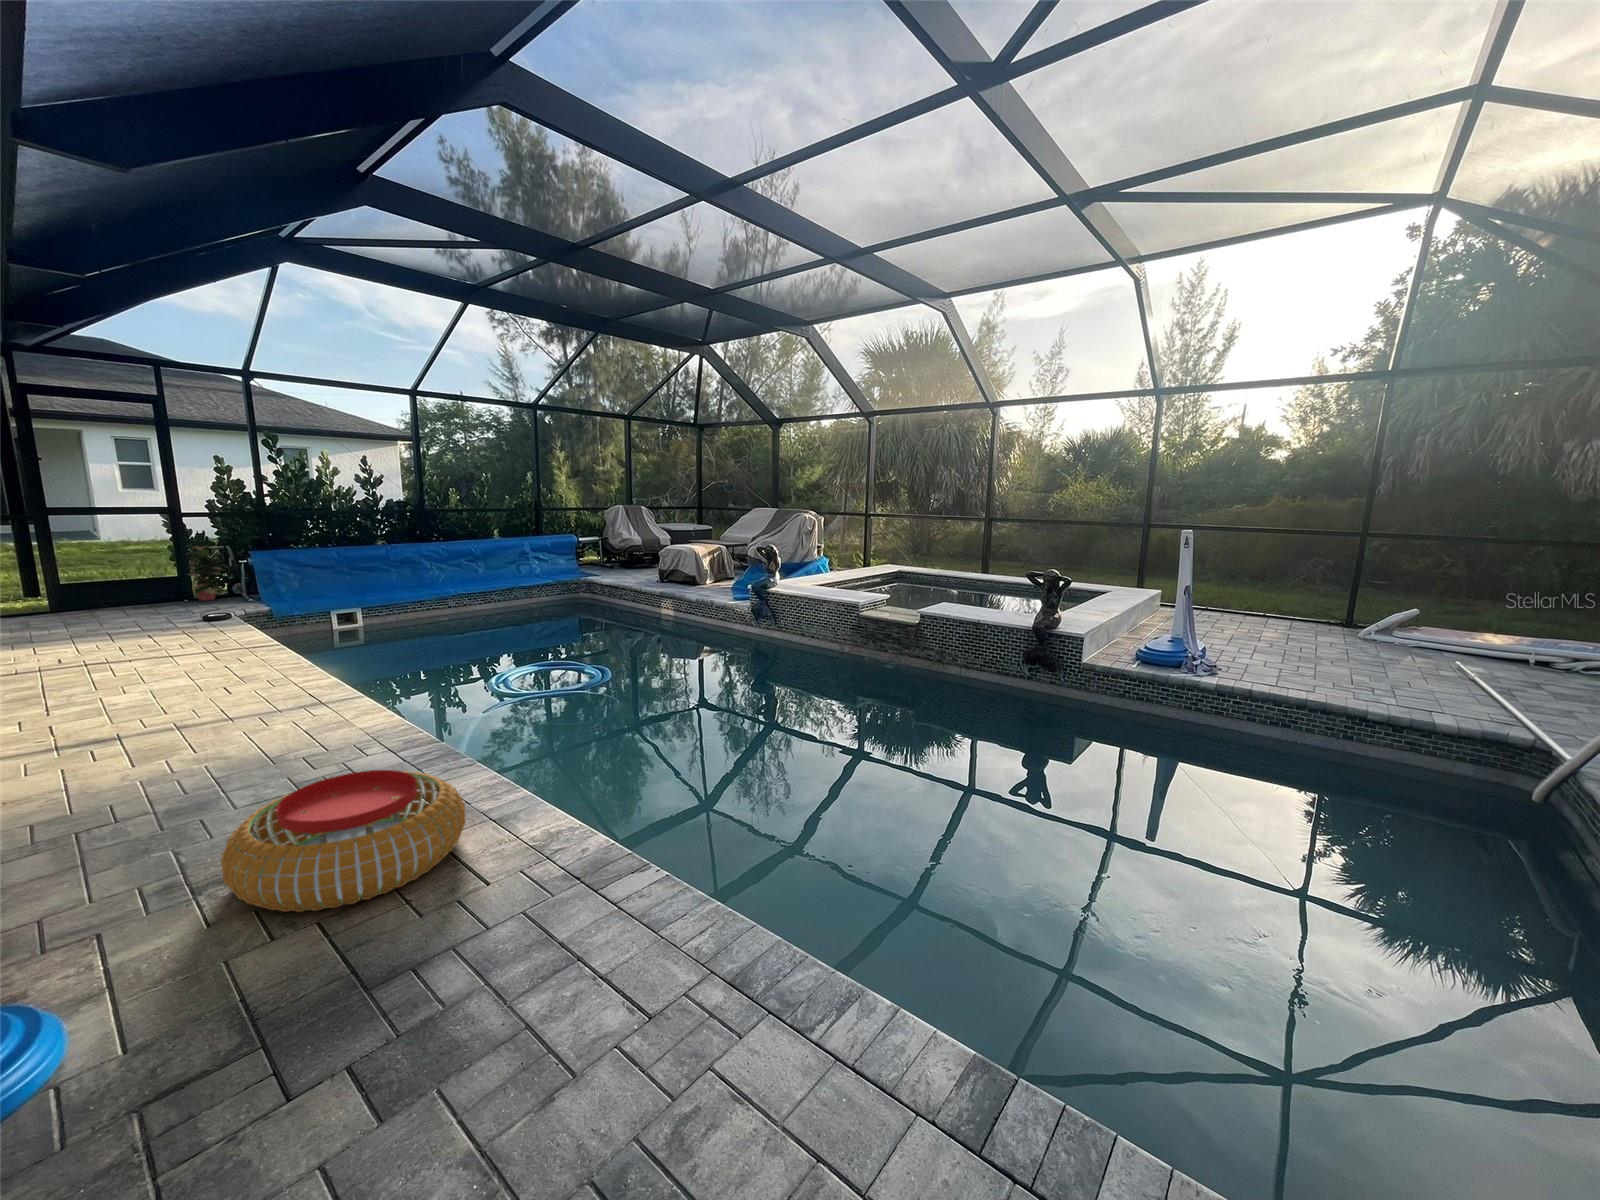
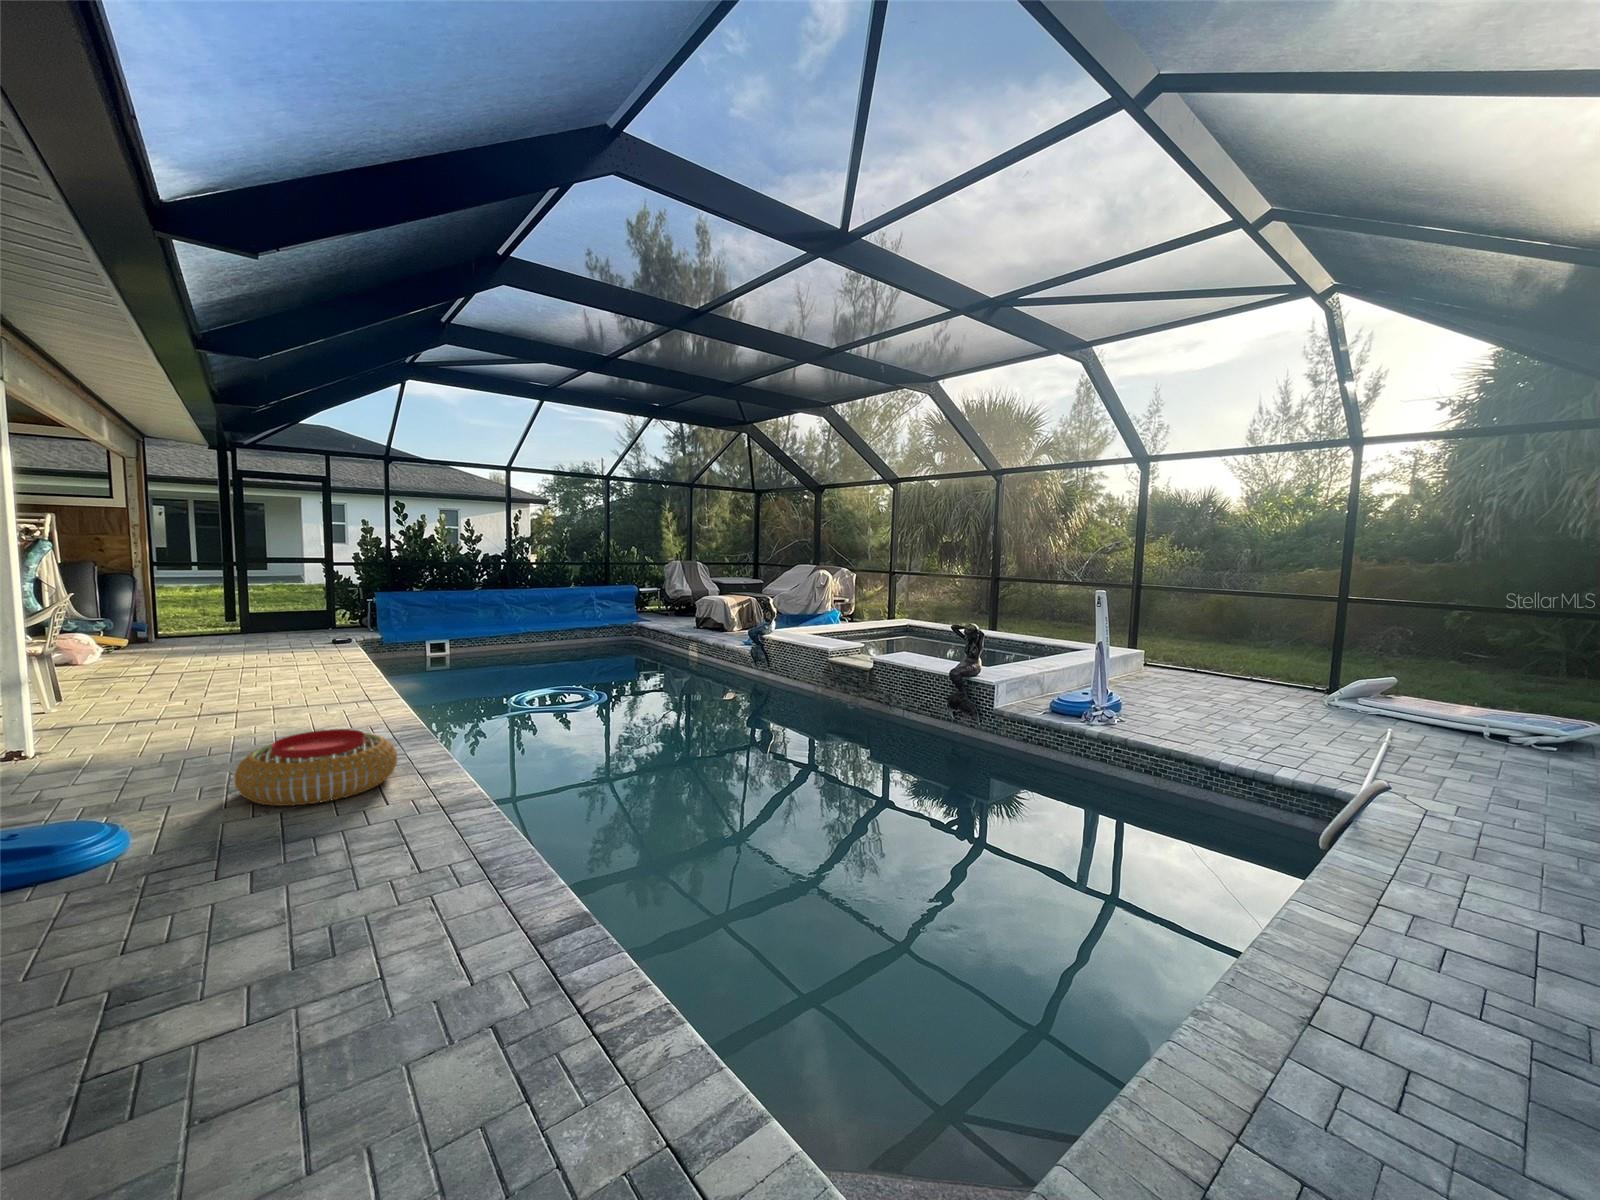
decorative plant: present [188,546,223,601] -> none [327,587,364,630]

